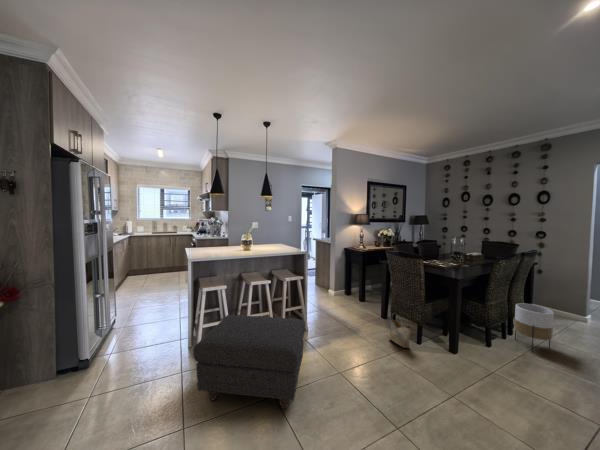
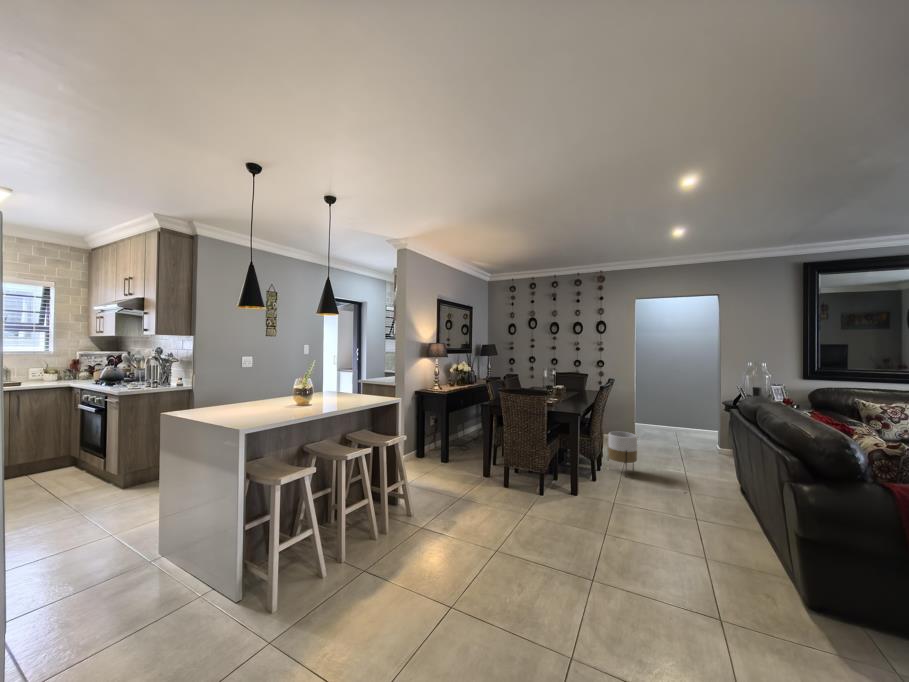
ottoman: present [193,315,305,409] -> none [350,488,509,638]
woven basket: present [389,319,411,348] -> none [515,459,542,501]

